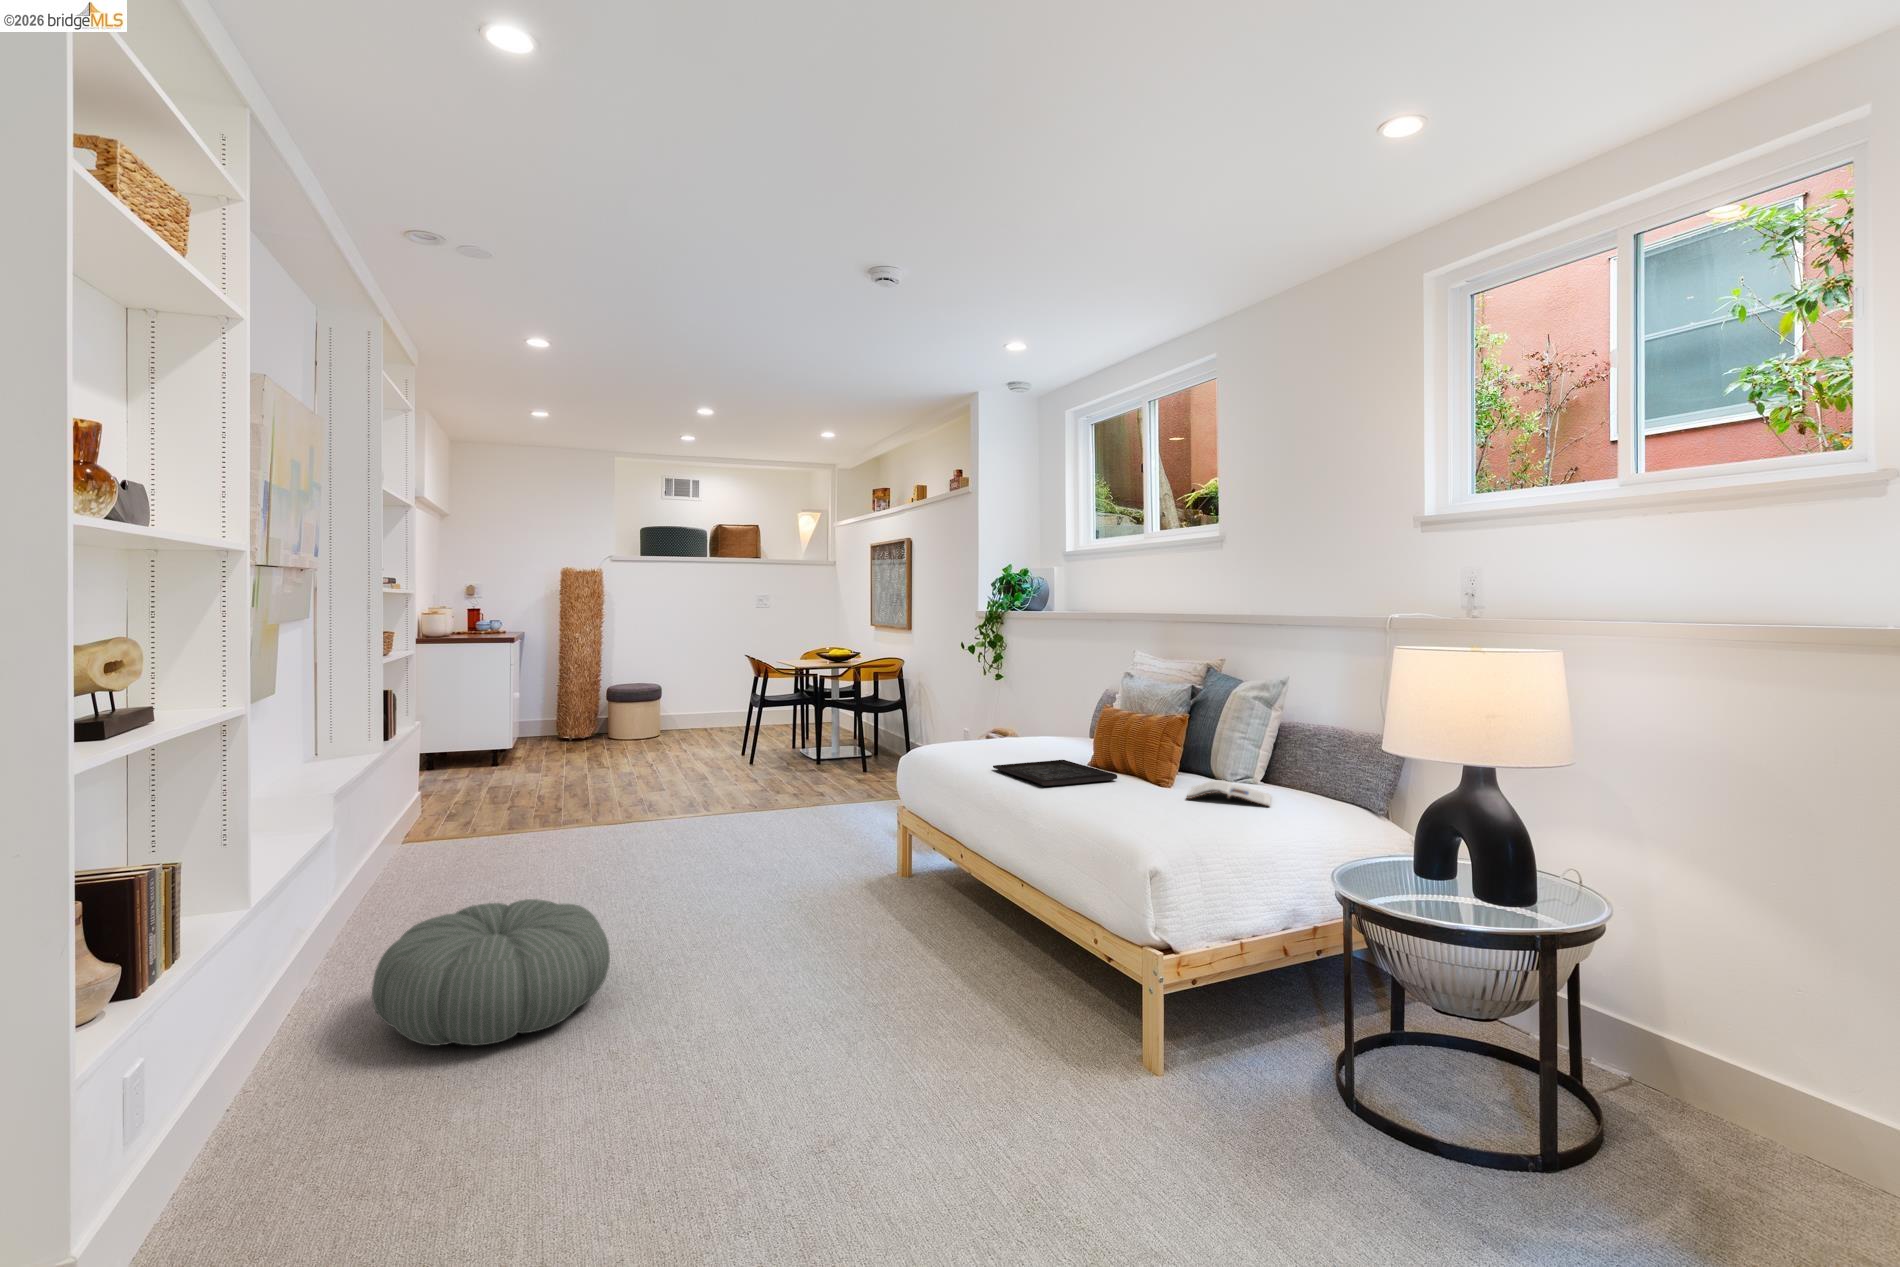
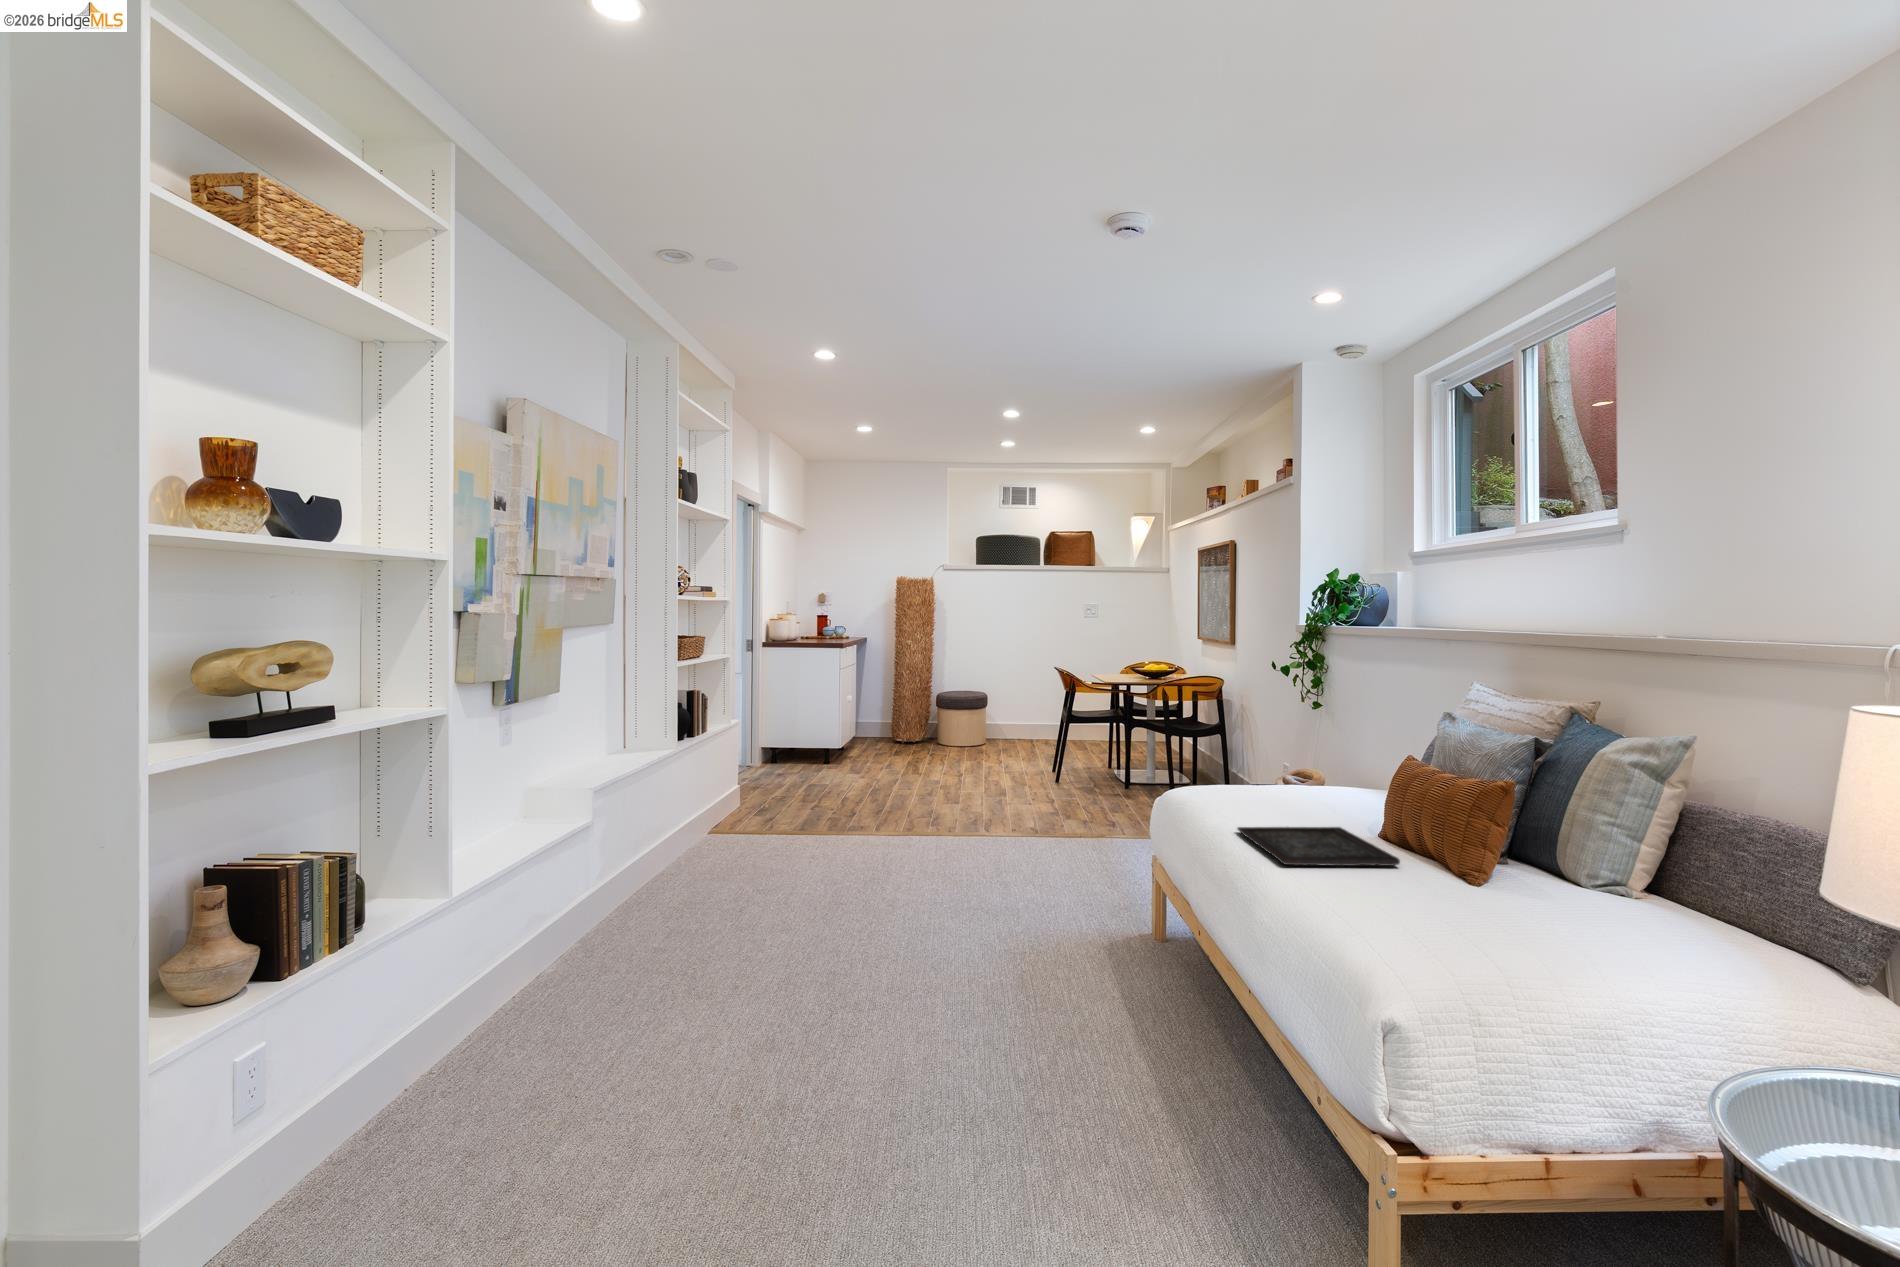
magazine: present [1187,780,1271,806] -> none [1489,887,1644,943]
pouf: present [372,899,610,1046] -> none [579,917,791,1064]

